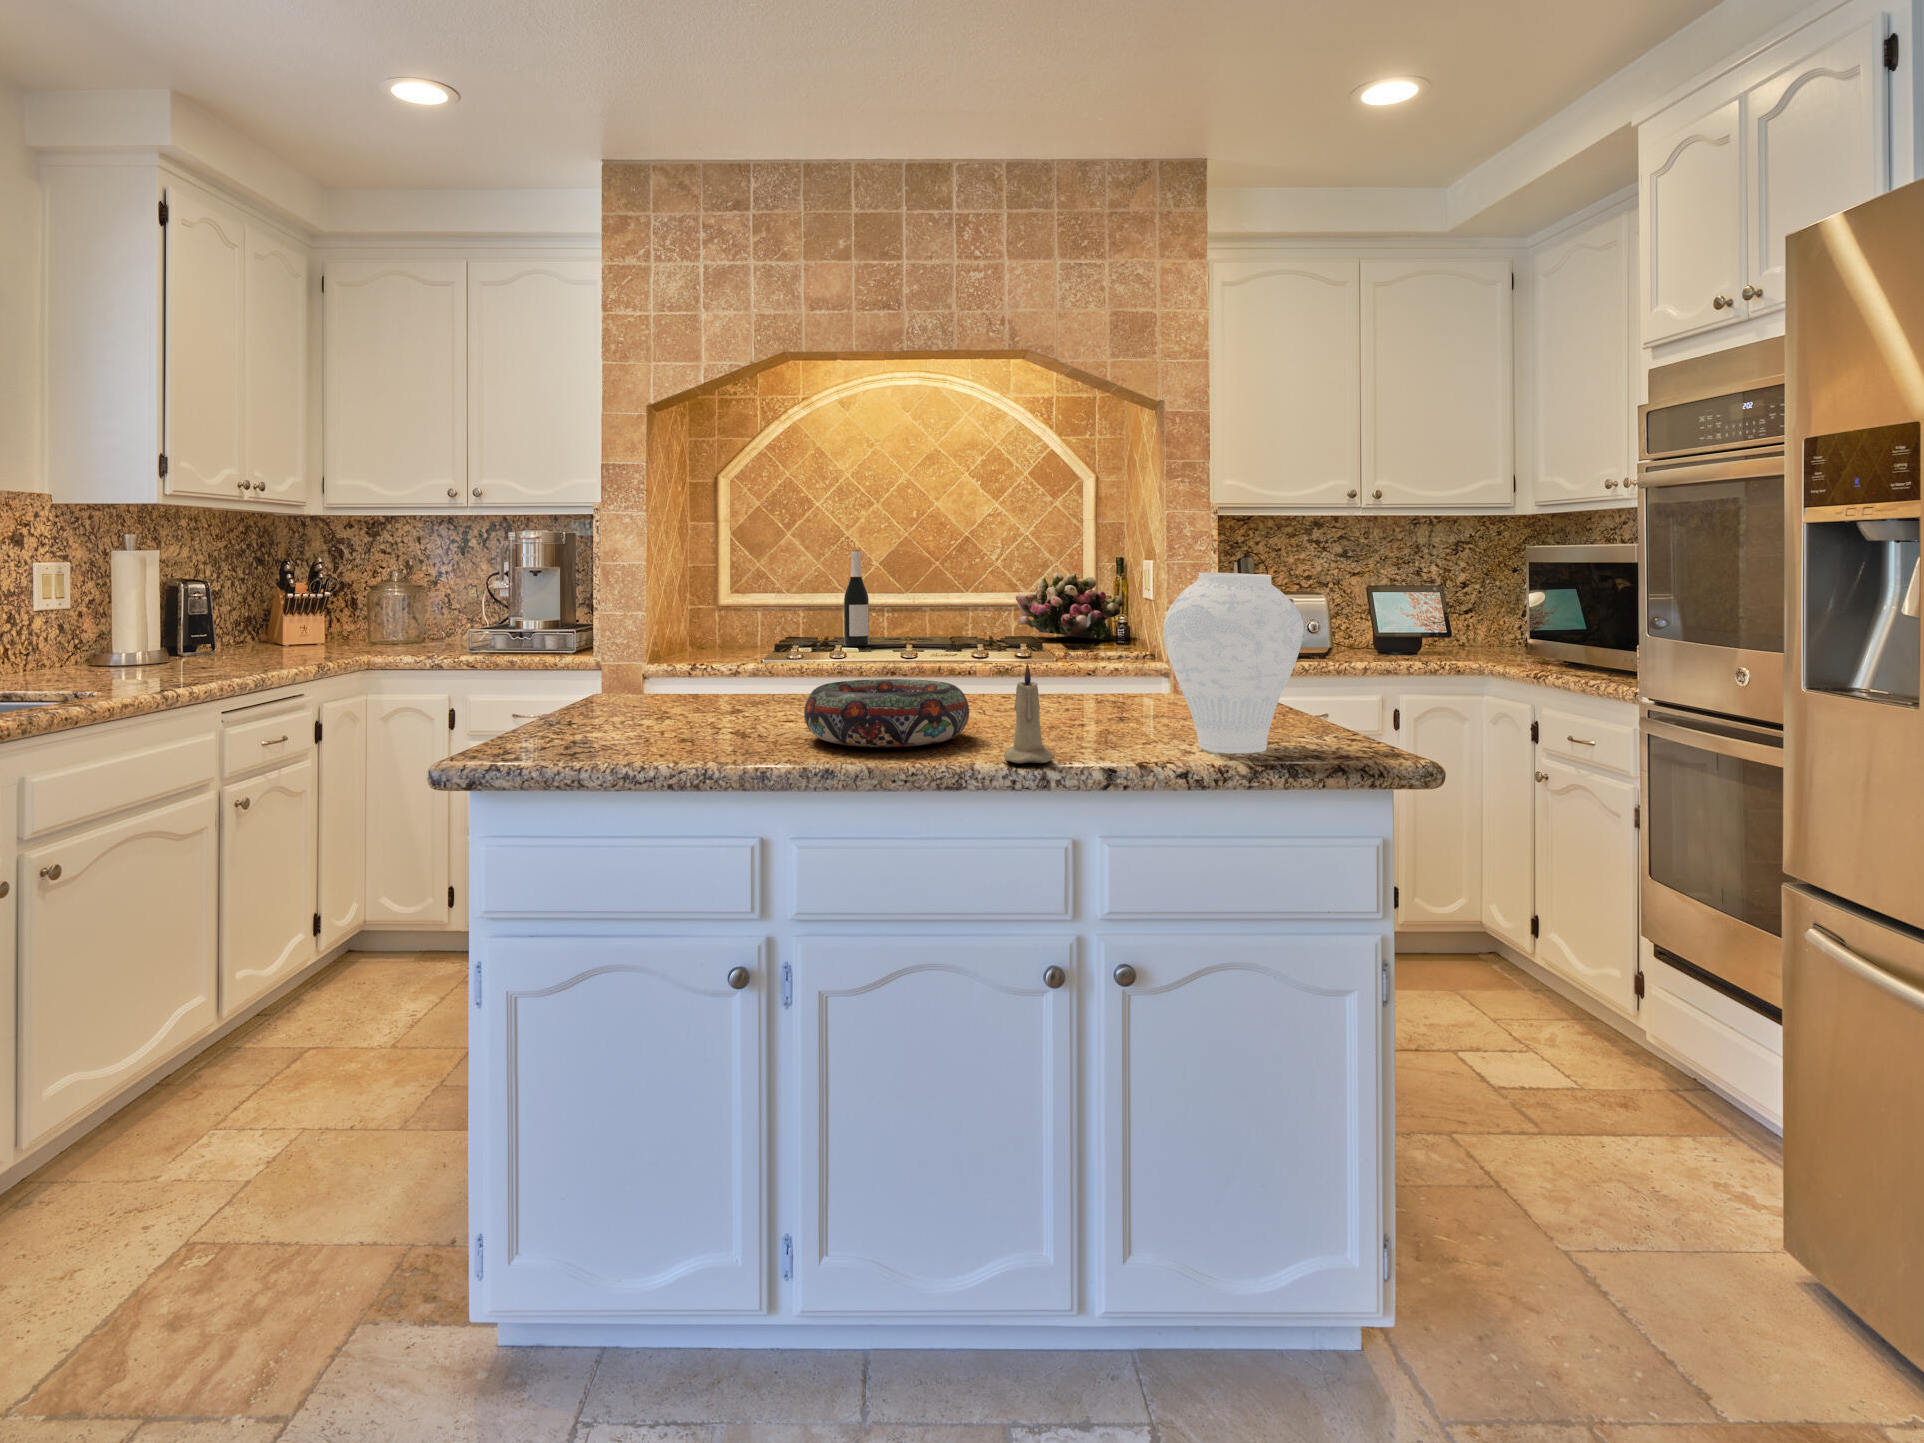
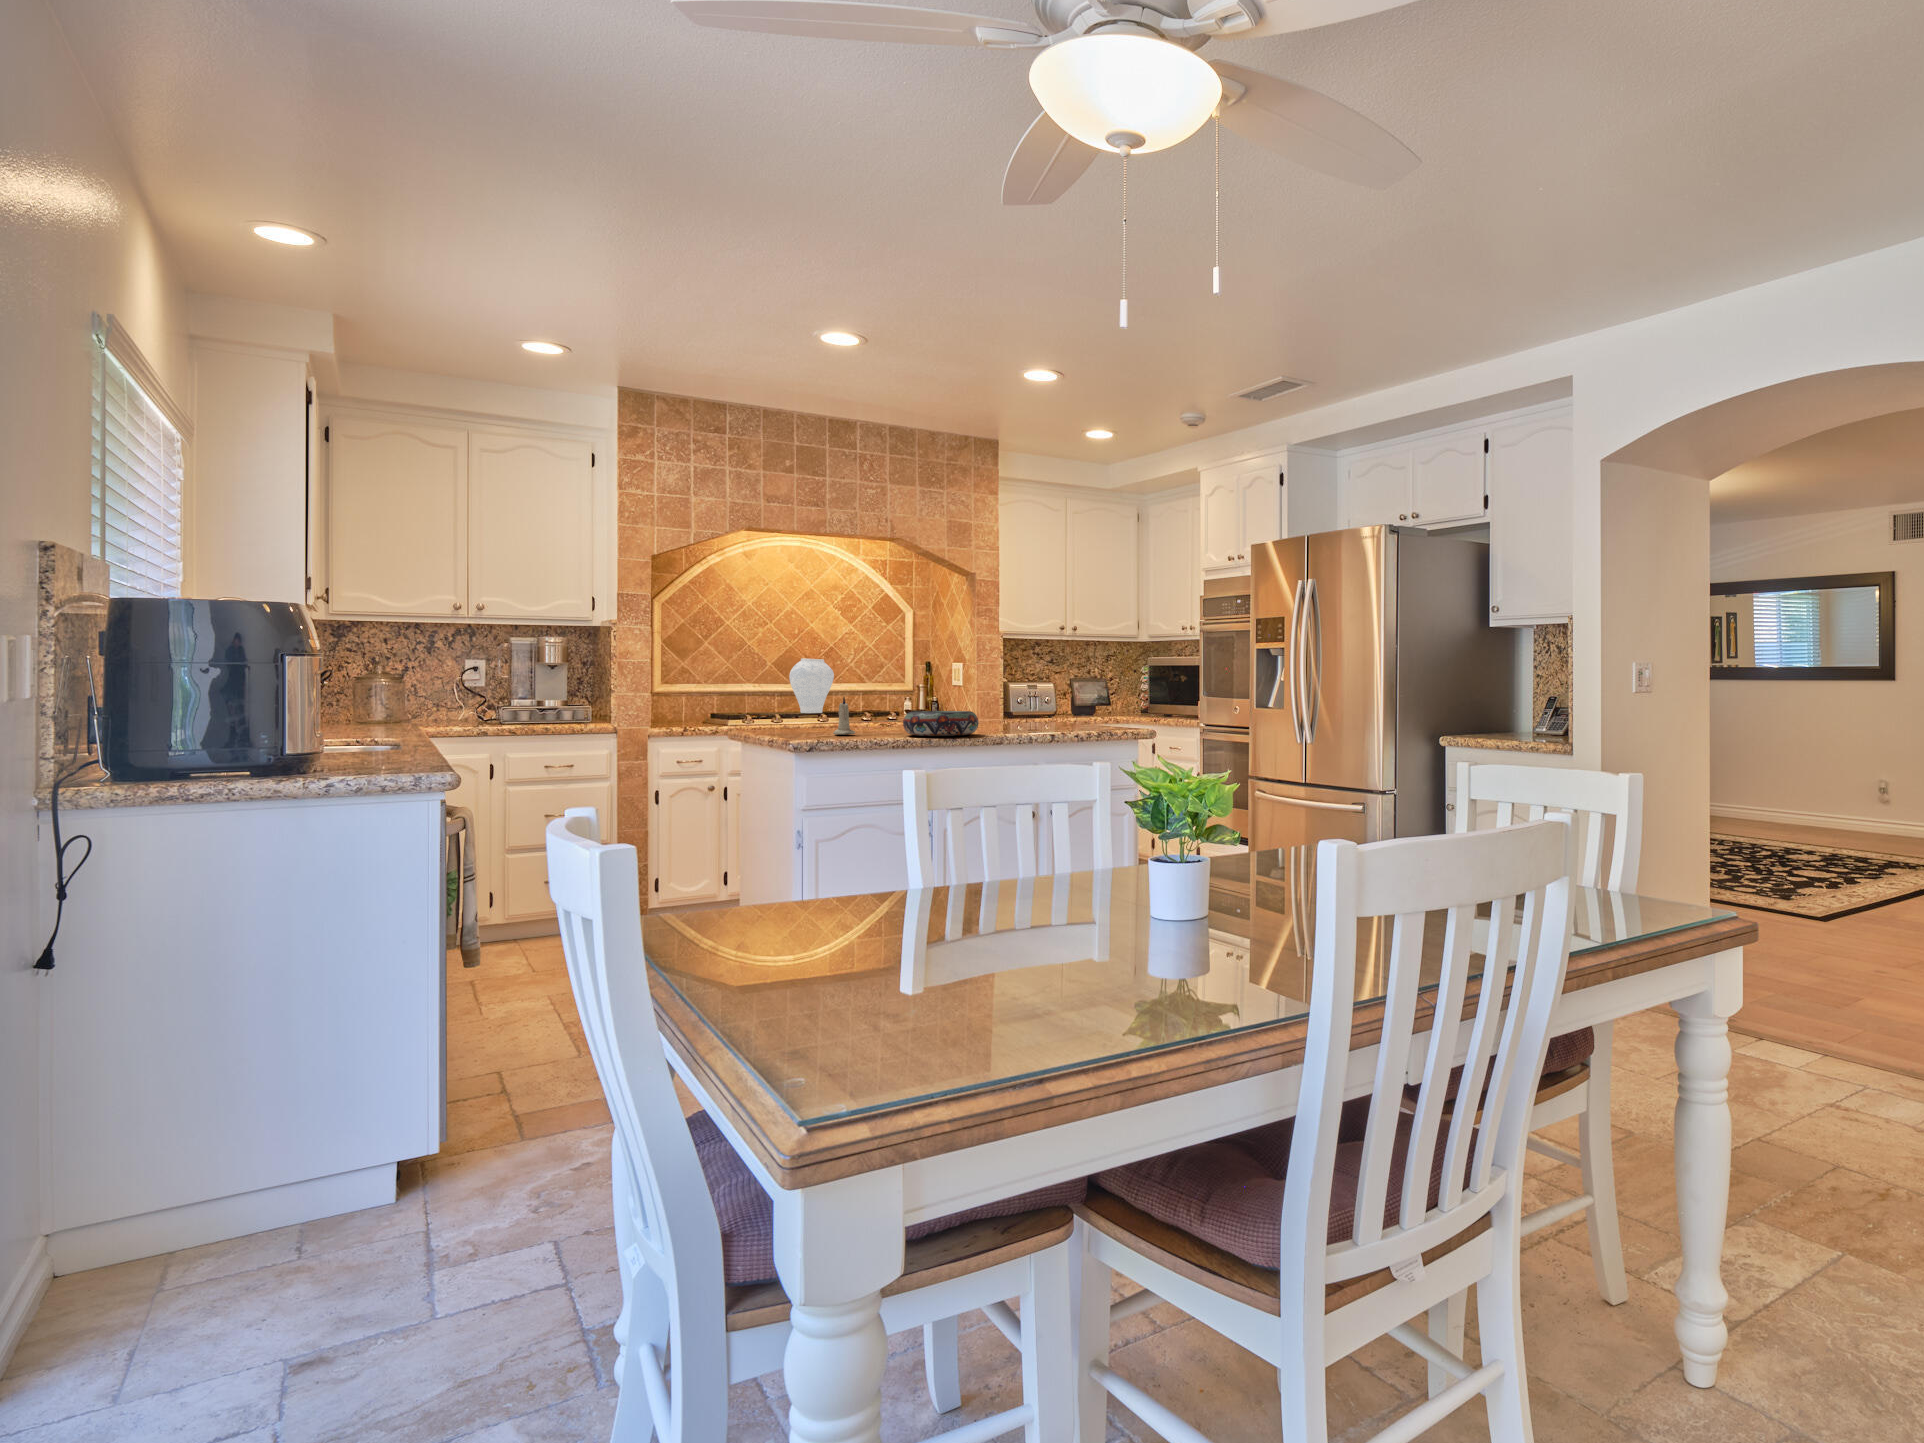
wine bottle: present [844,550,869,646] -> none [767,654,784,716]
flower arrangement: present [1016,573,1124,640] -> none [865,671,932,711]
vase: present [1163,573,1304,753] -> present [789,658,834,713]
candle: present [1004,663,1055,763] -> present [833,697,855,735]

